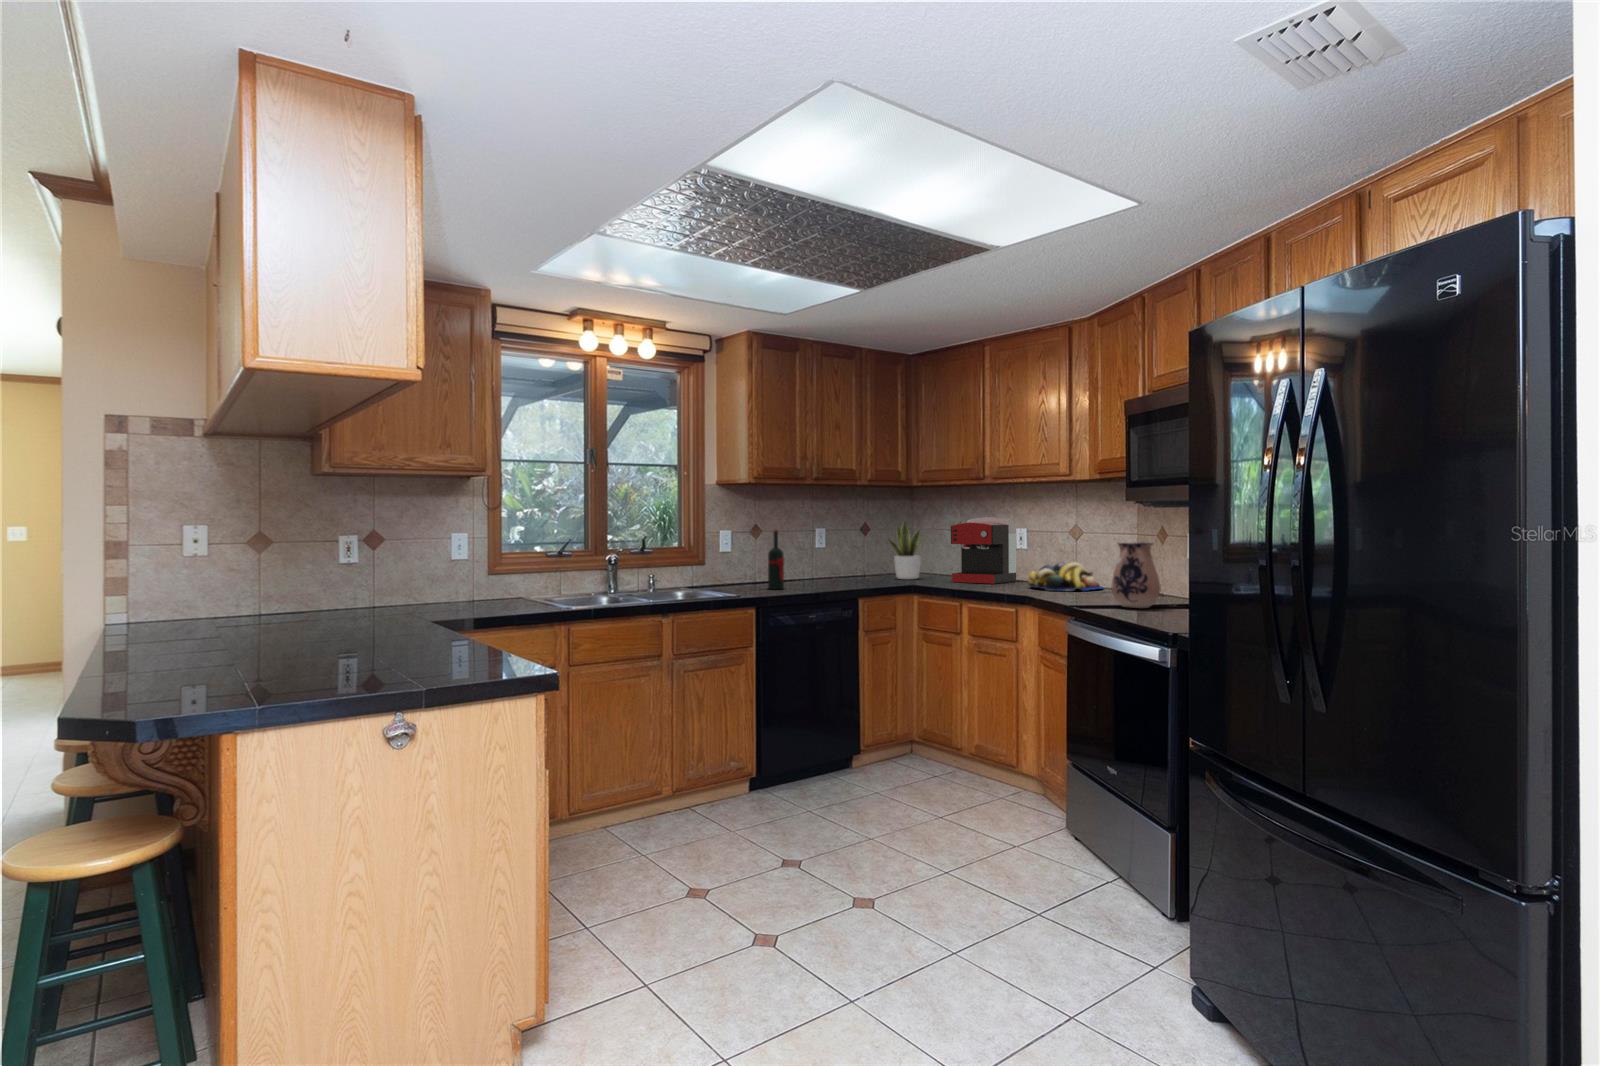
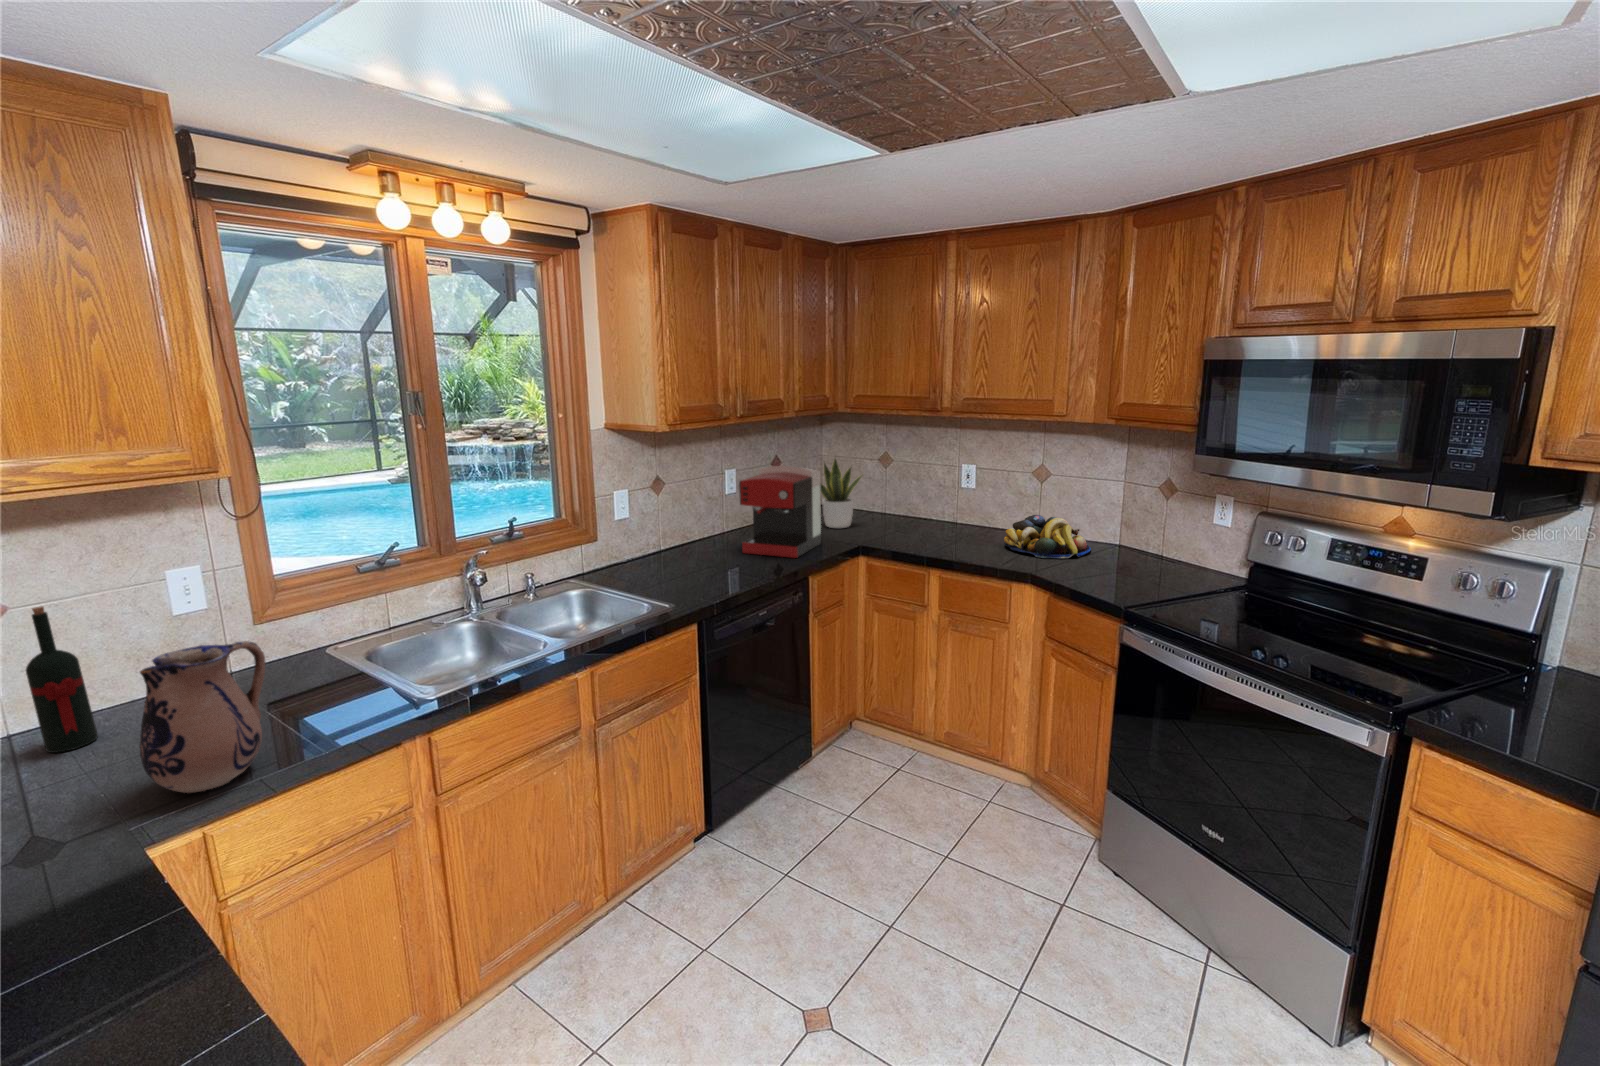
coffee maker: present [951,517,1016,584] -> present [739,466,821,558]
wine bottle: present [768,529,784,589] -> present [26,607,98,753]
ceramic pitcher: present [1112,543,1160,608] -> present [140,641,266,793]

